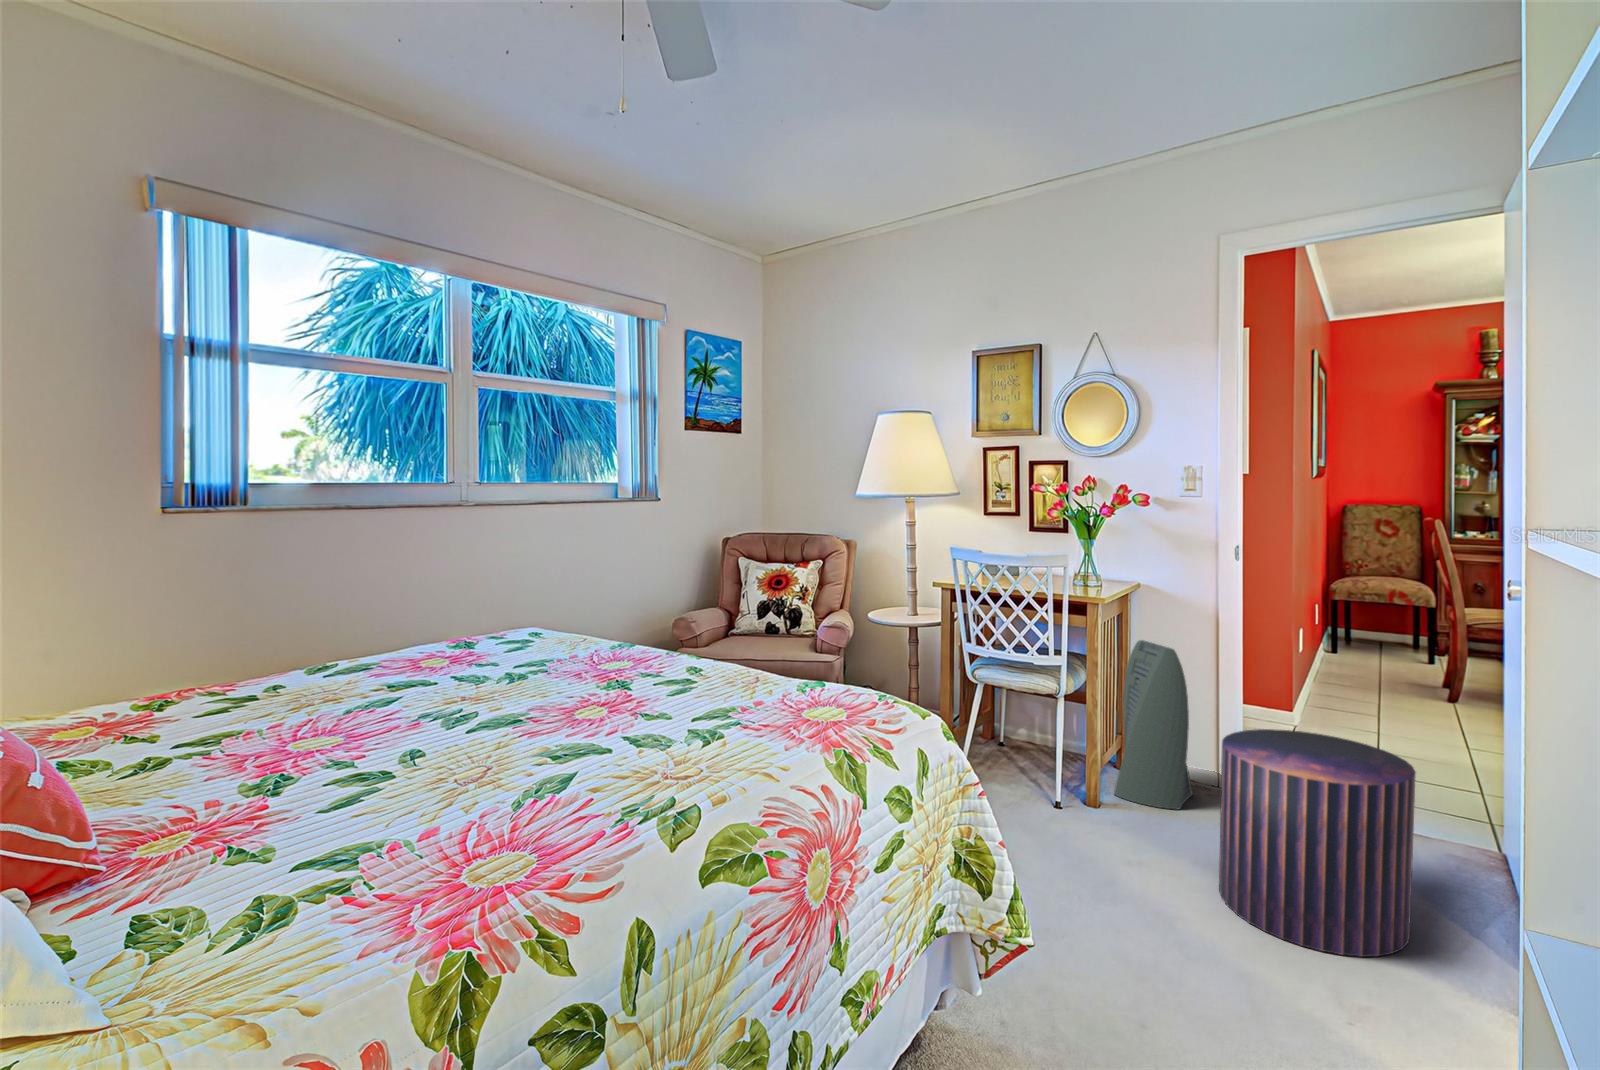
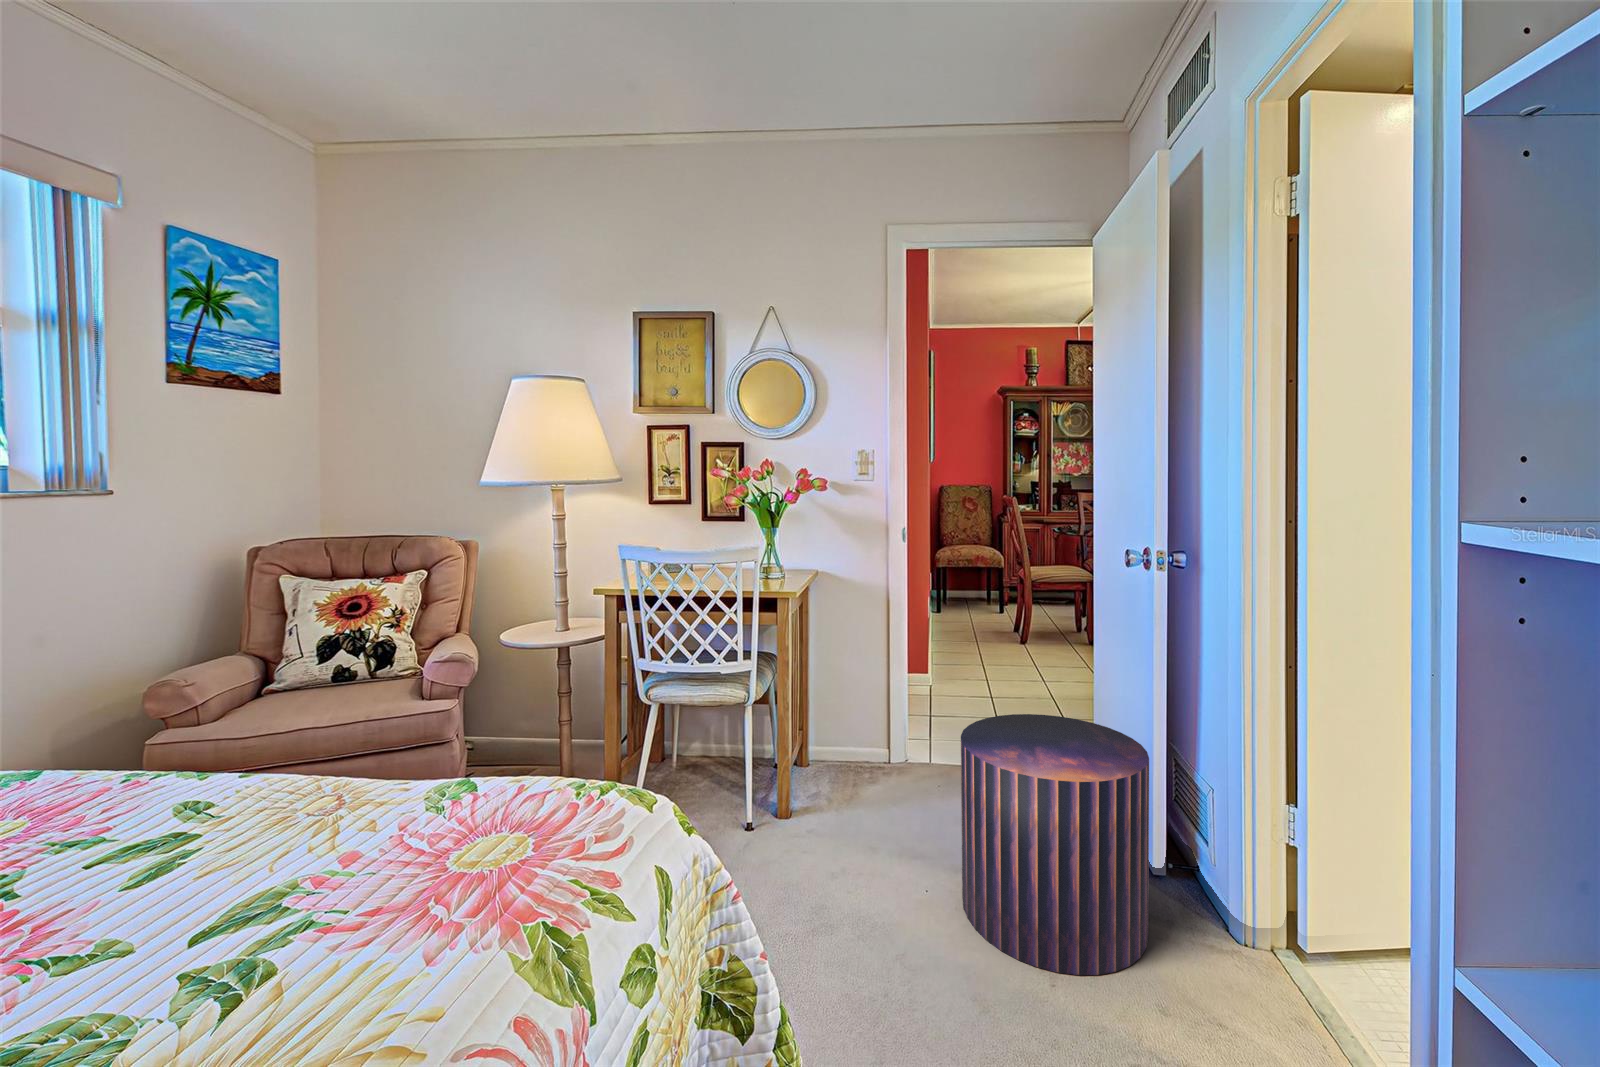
air purifier: present [1114,640,1193,810] -> none [813,633,886,815]

